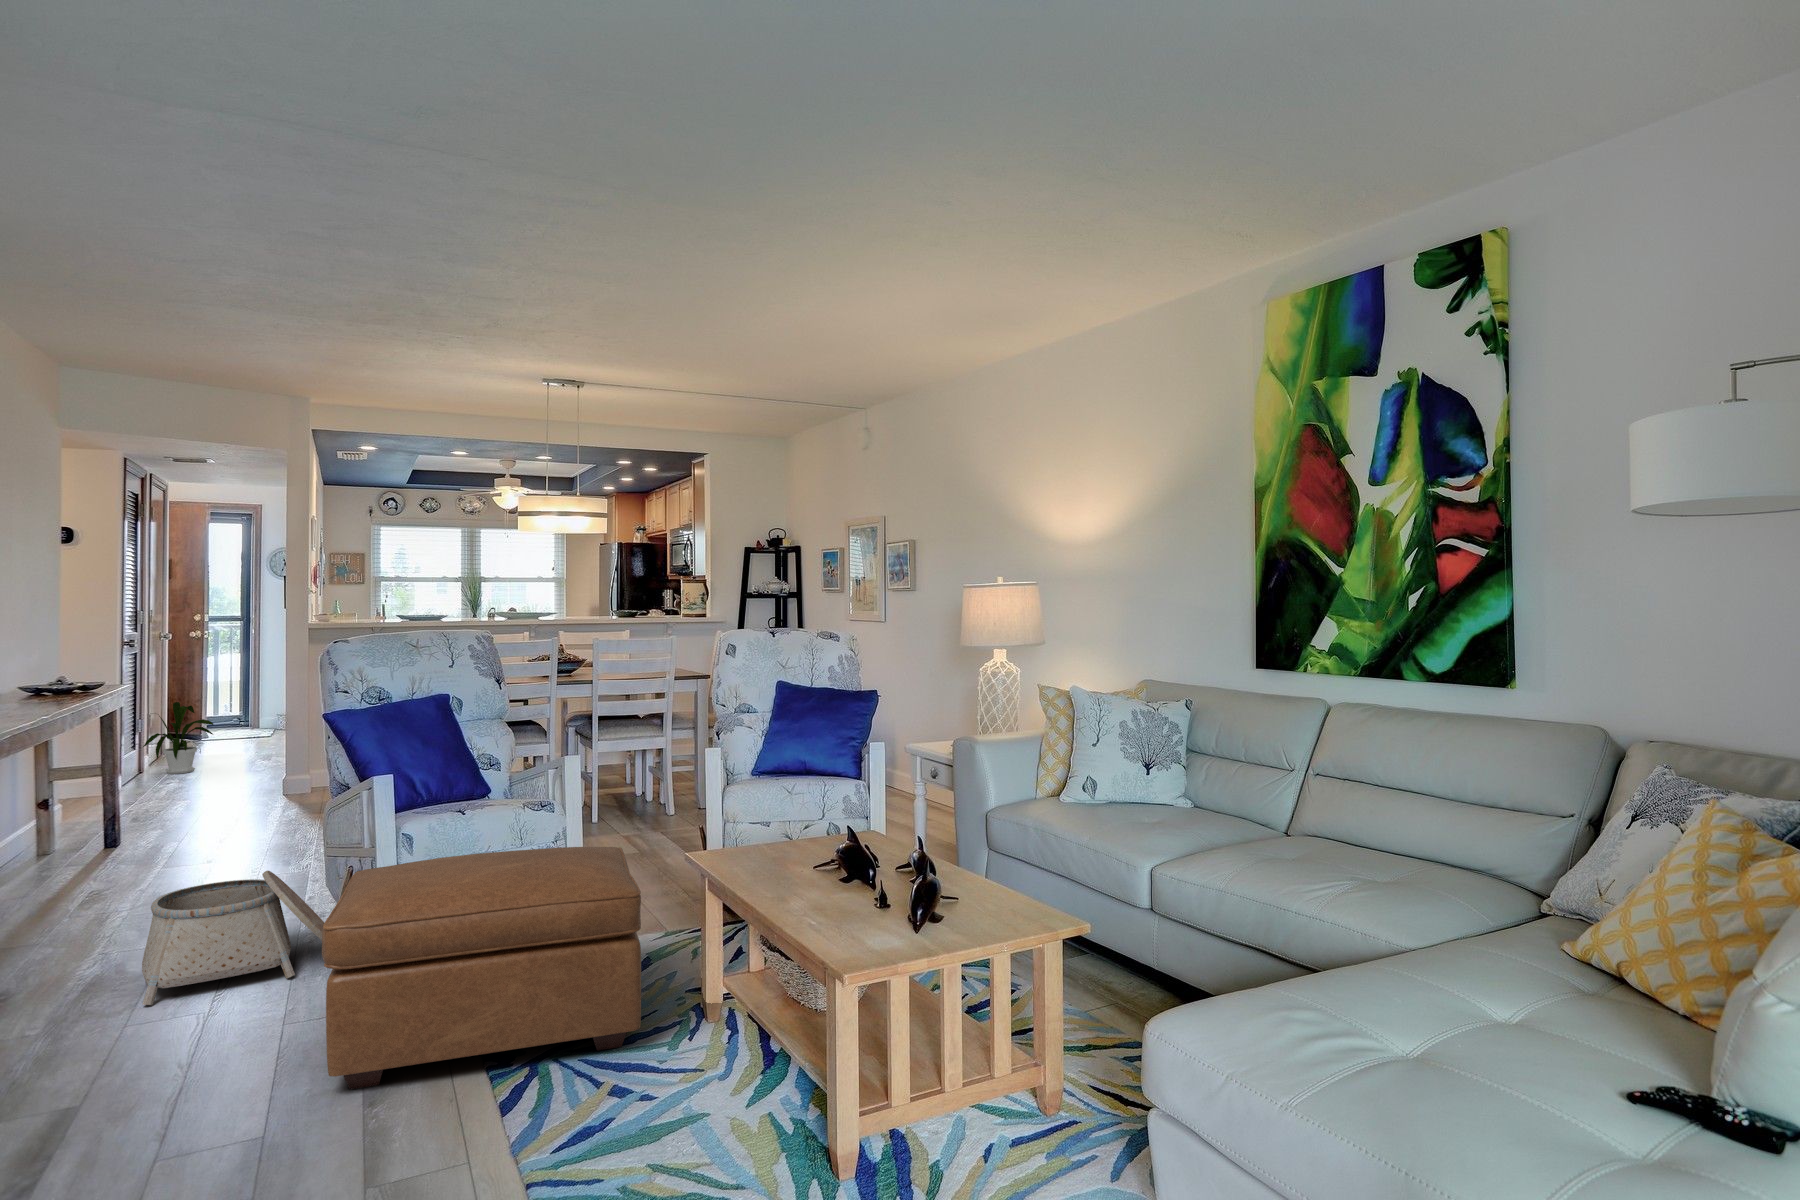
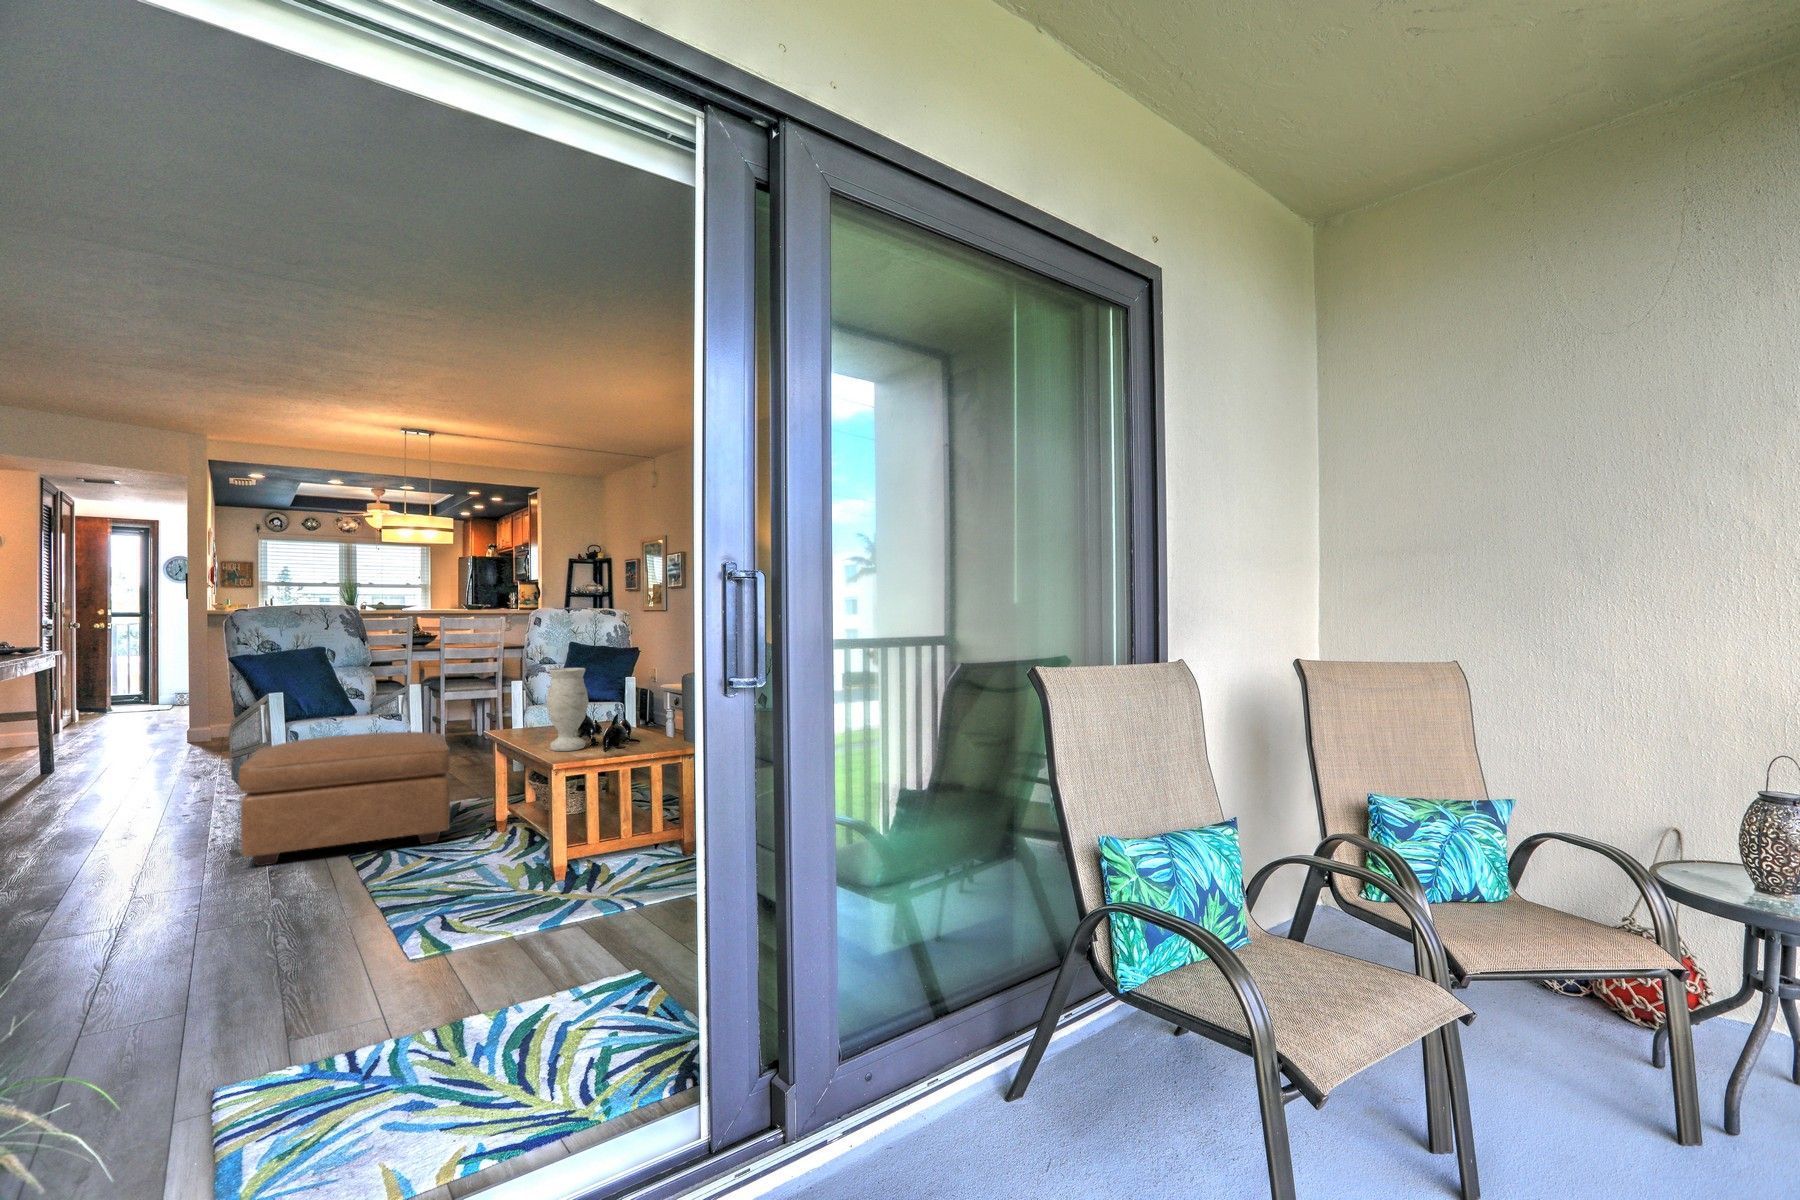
house plant: present [143,702,213,774] -> none [55,675,120,733]
vase: none [802,762,872,915] -> present [546,668,589,751]
basket: present [142,871,324,1005] -> none [95,761,247,843]

